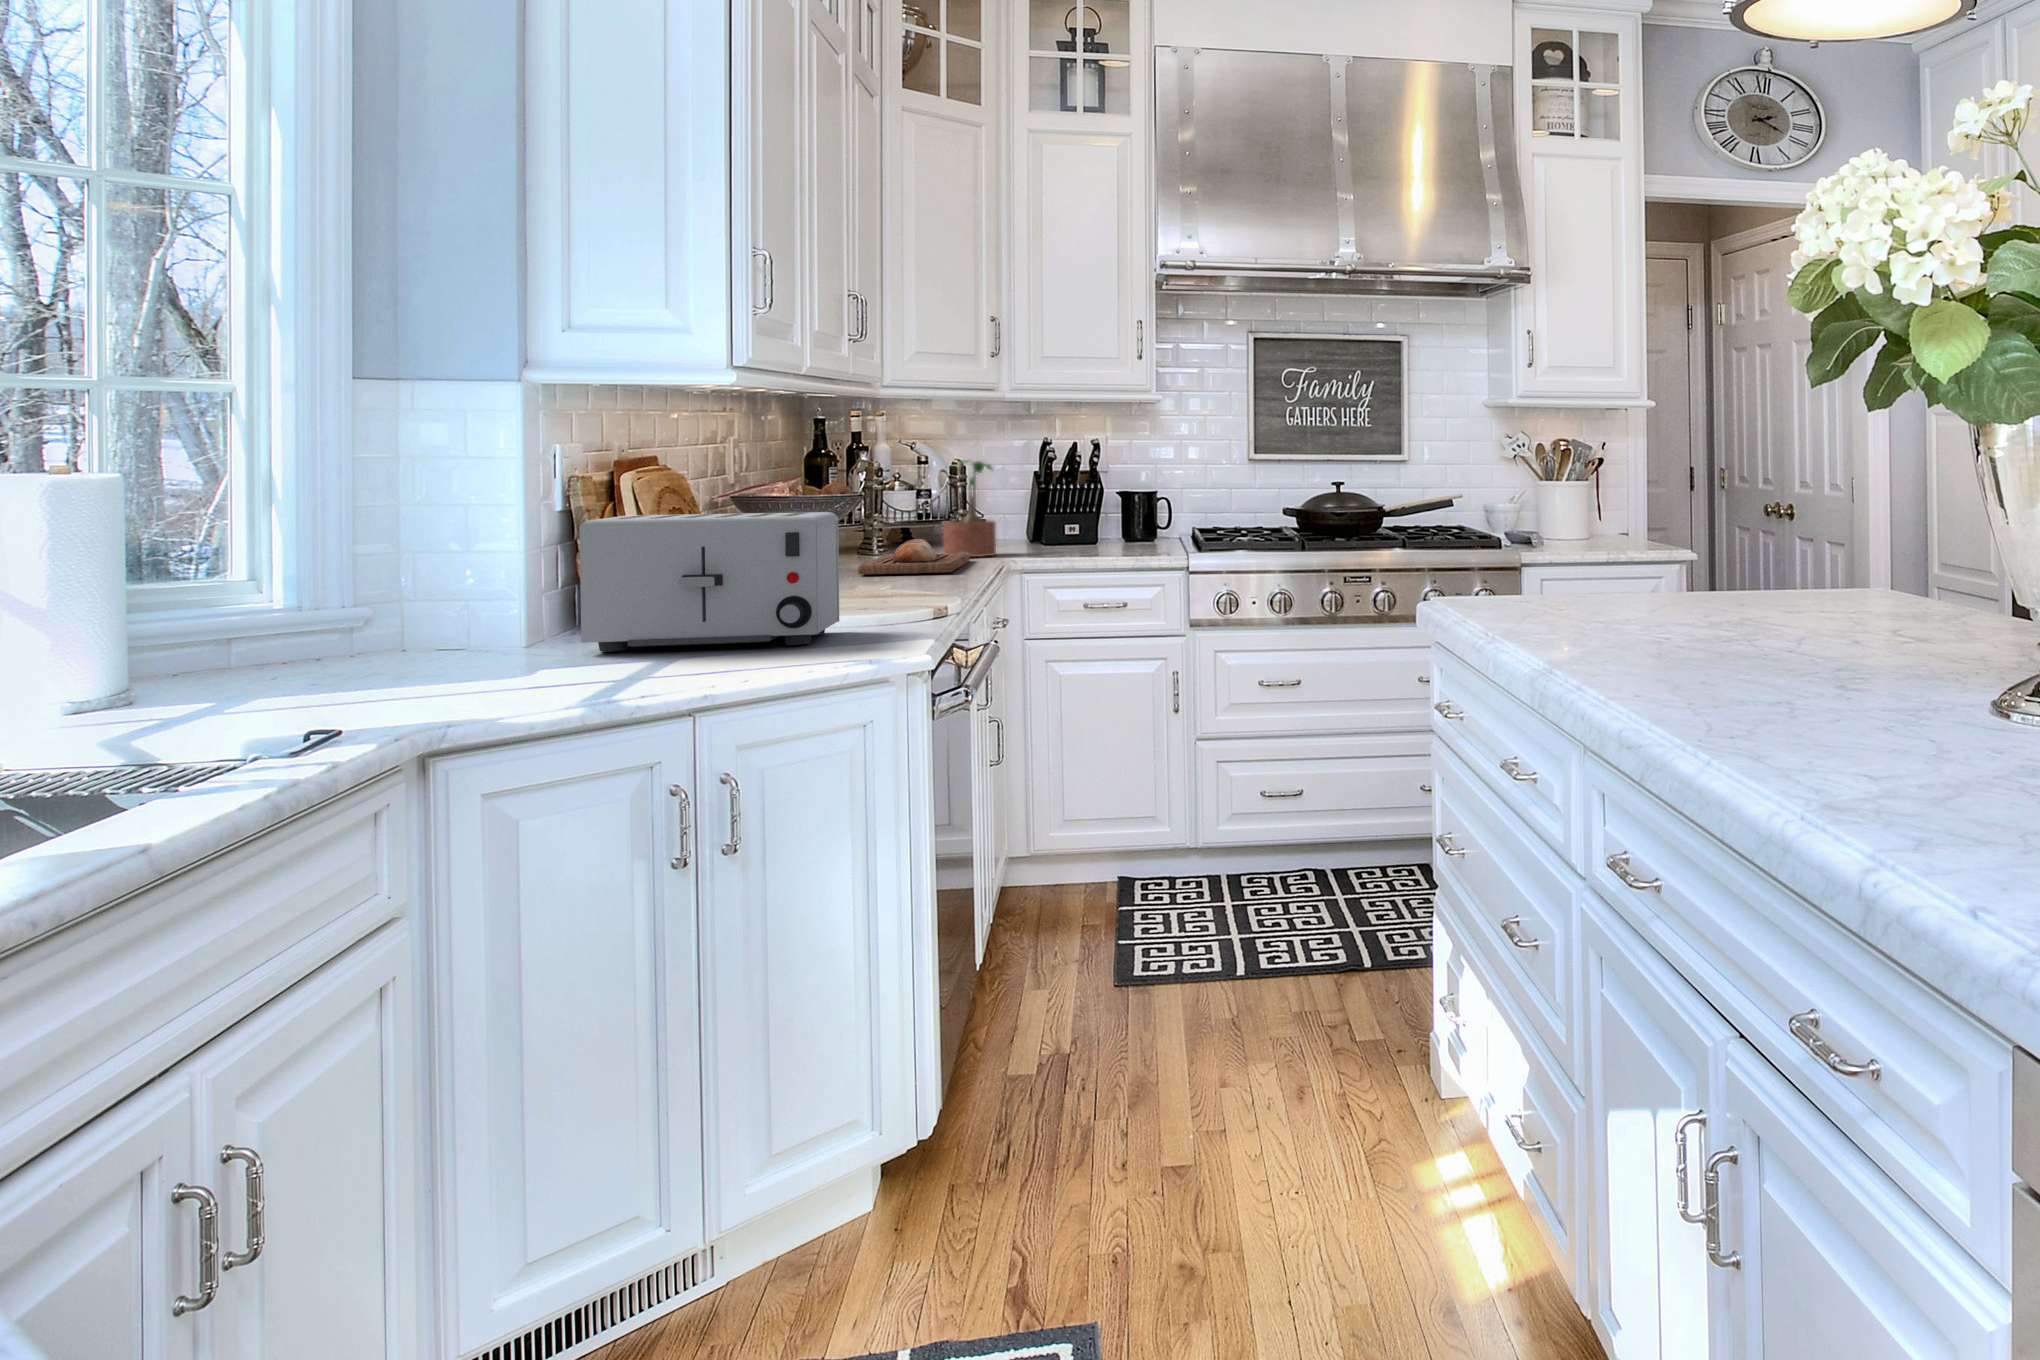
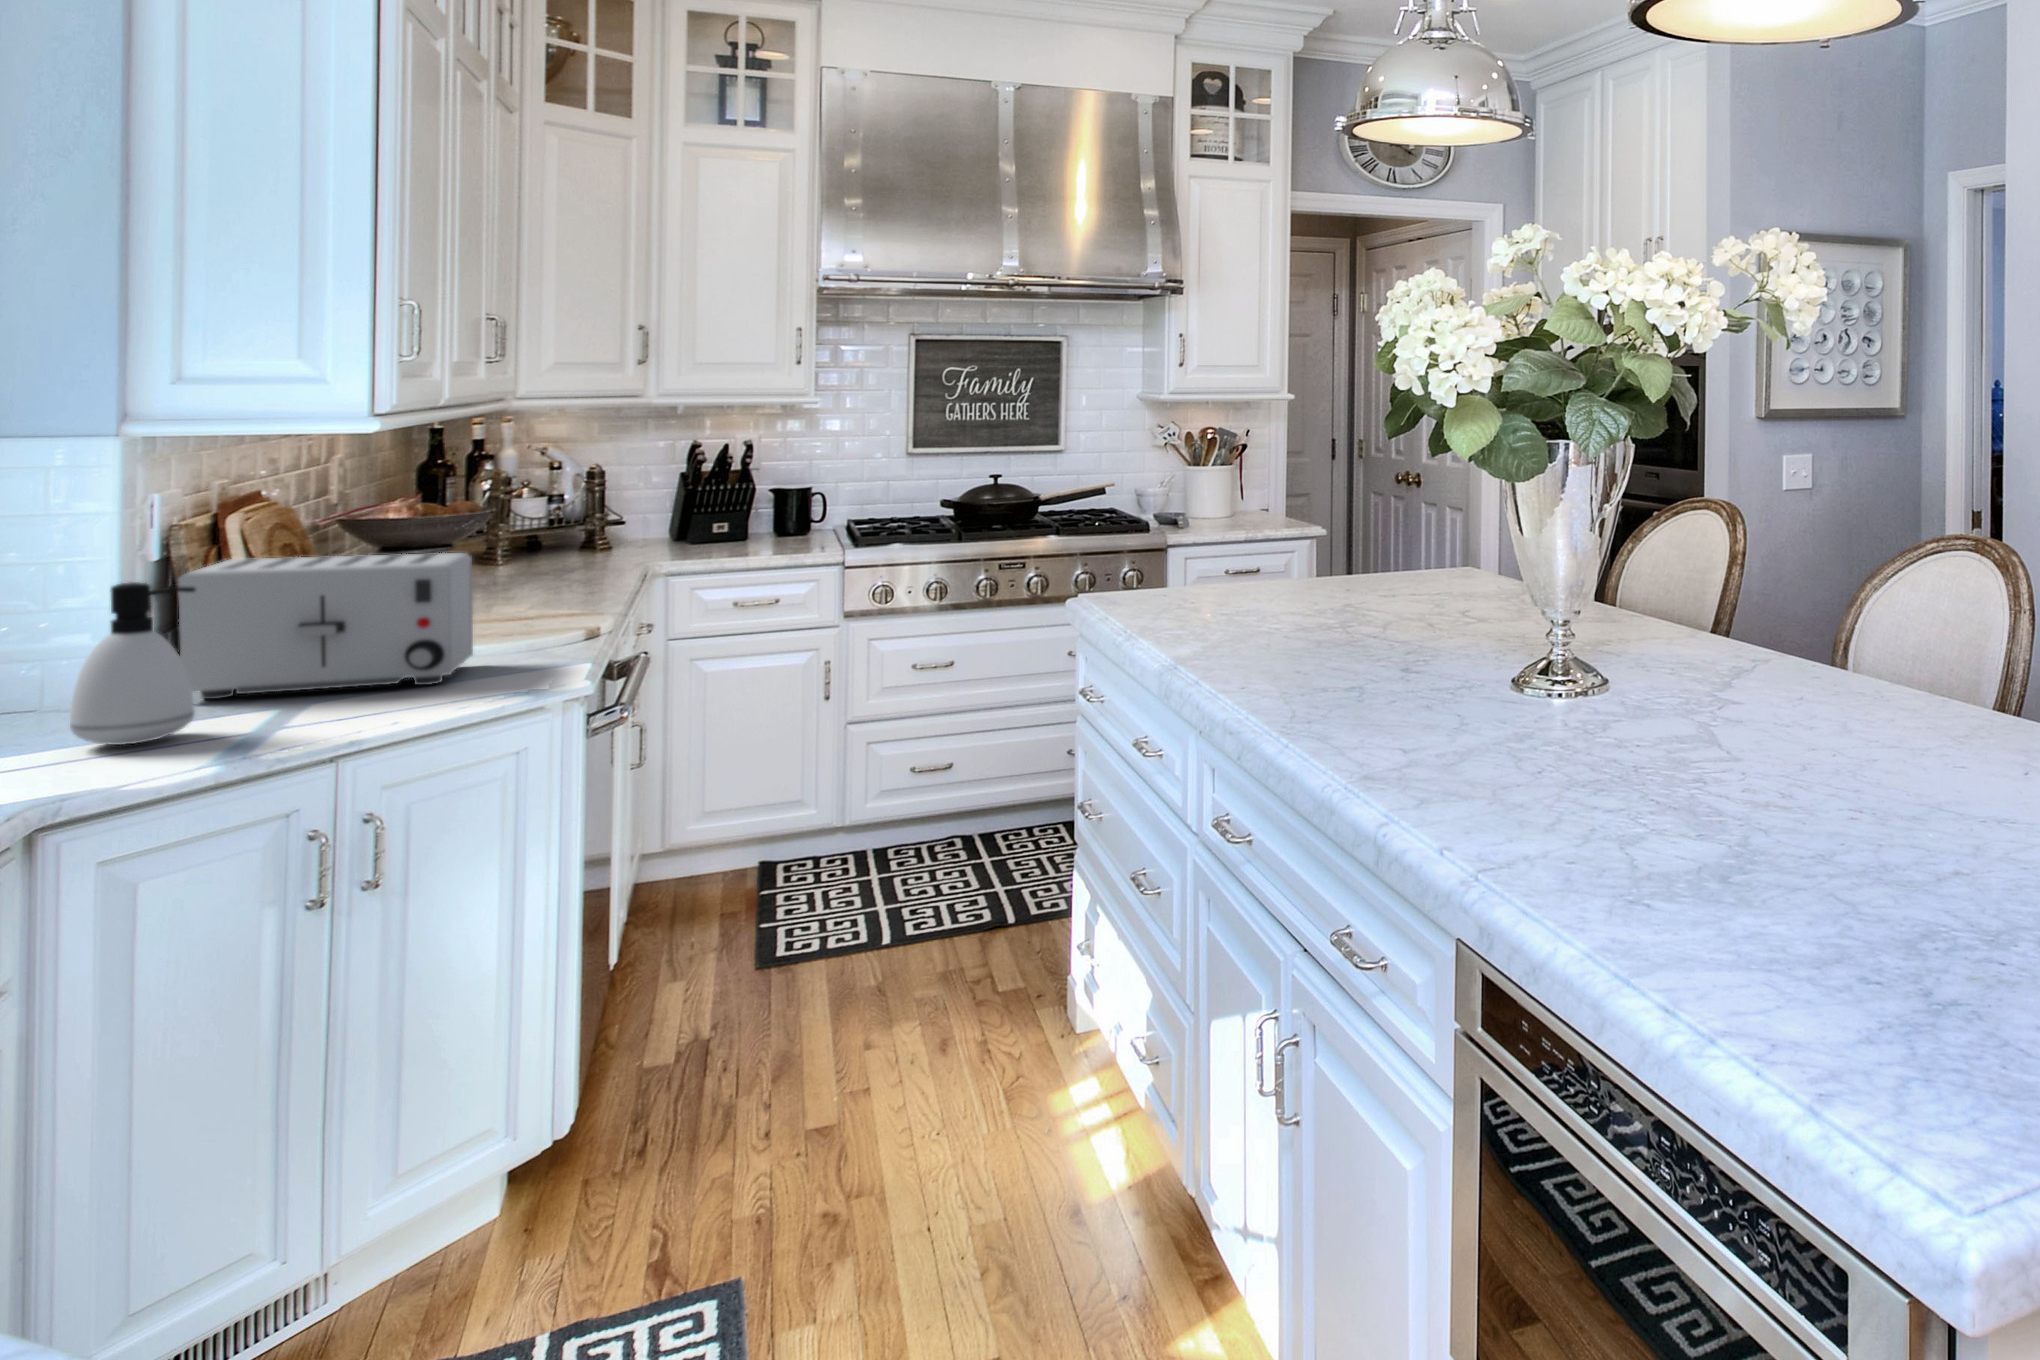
potted plant: present [943,461,996,557] -> none [582,465,643,560]
soap dispenser: none [483,517,589,682] -> present [70,582,196,745]
bread loaf: present [858,539,970,574] -> none [488,546,611,586]

